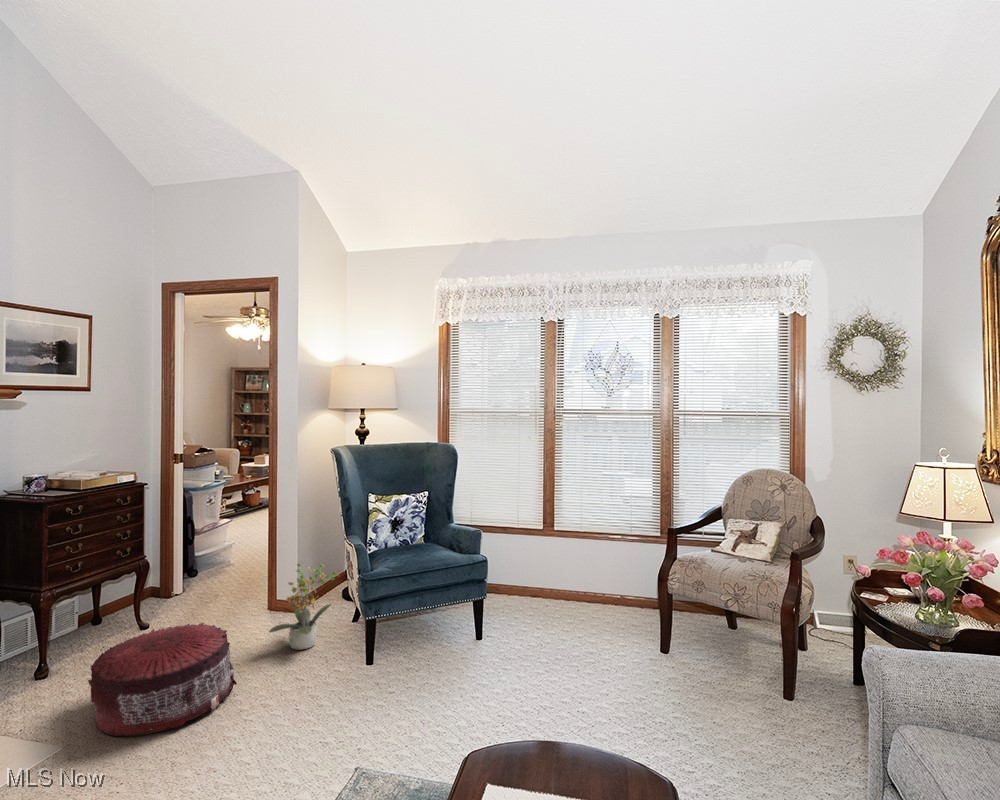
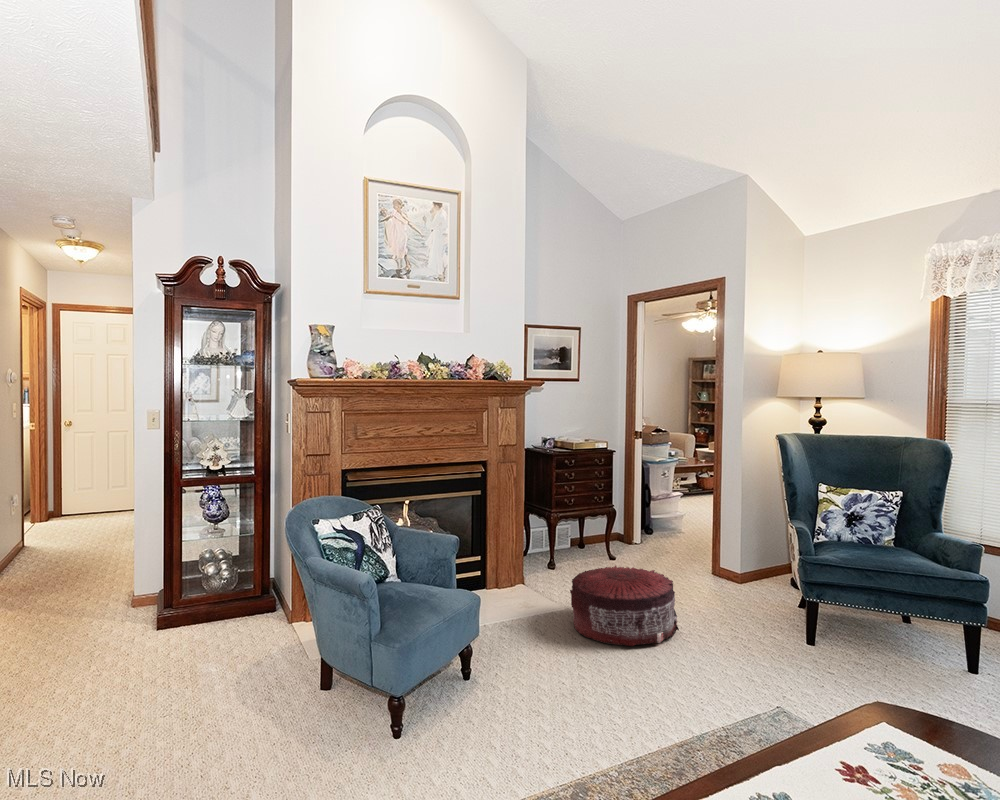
potted plant: present [269,564,339,650] -> none [710,537,786,622]

